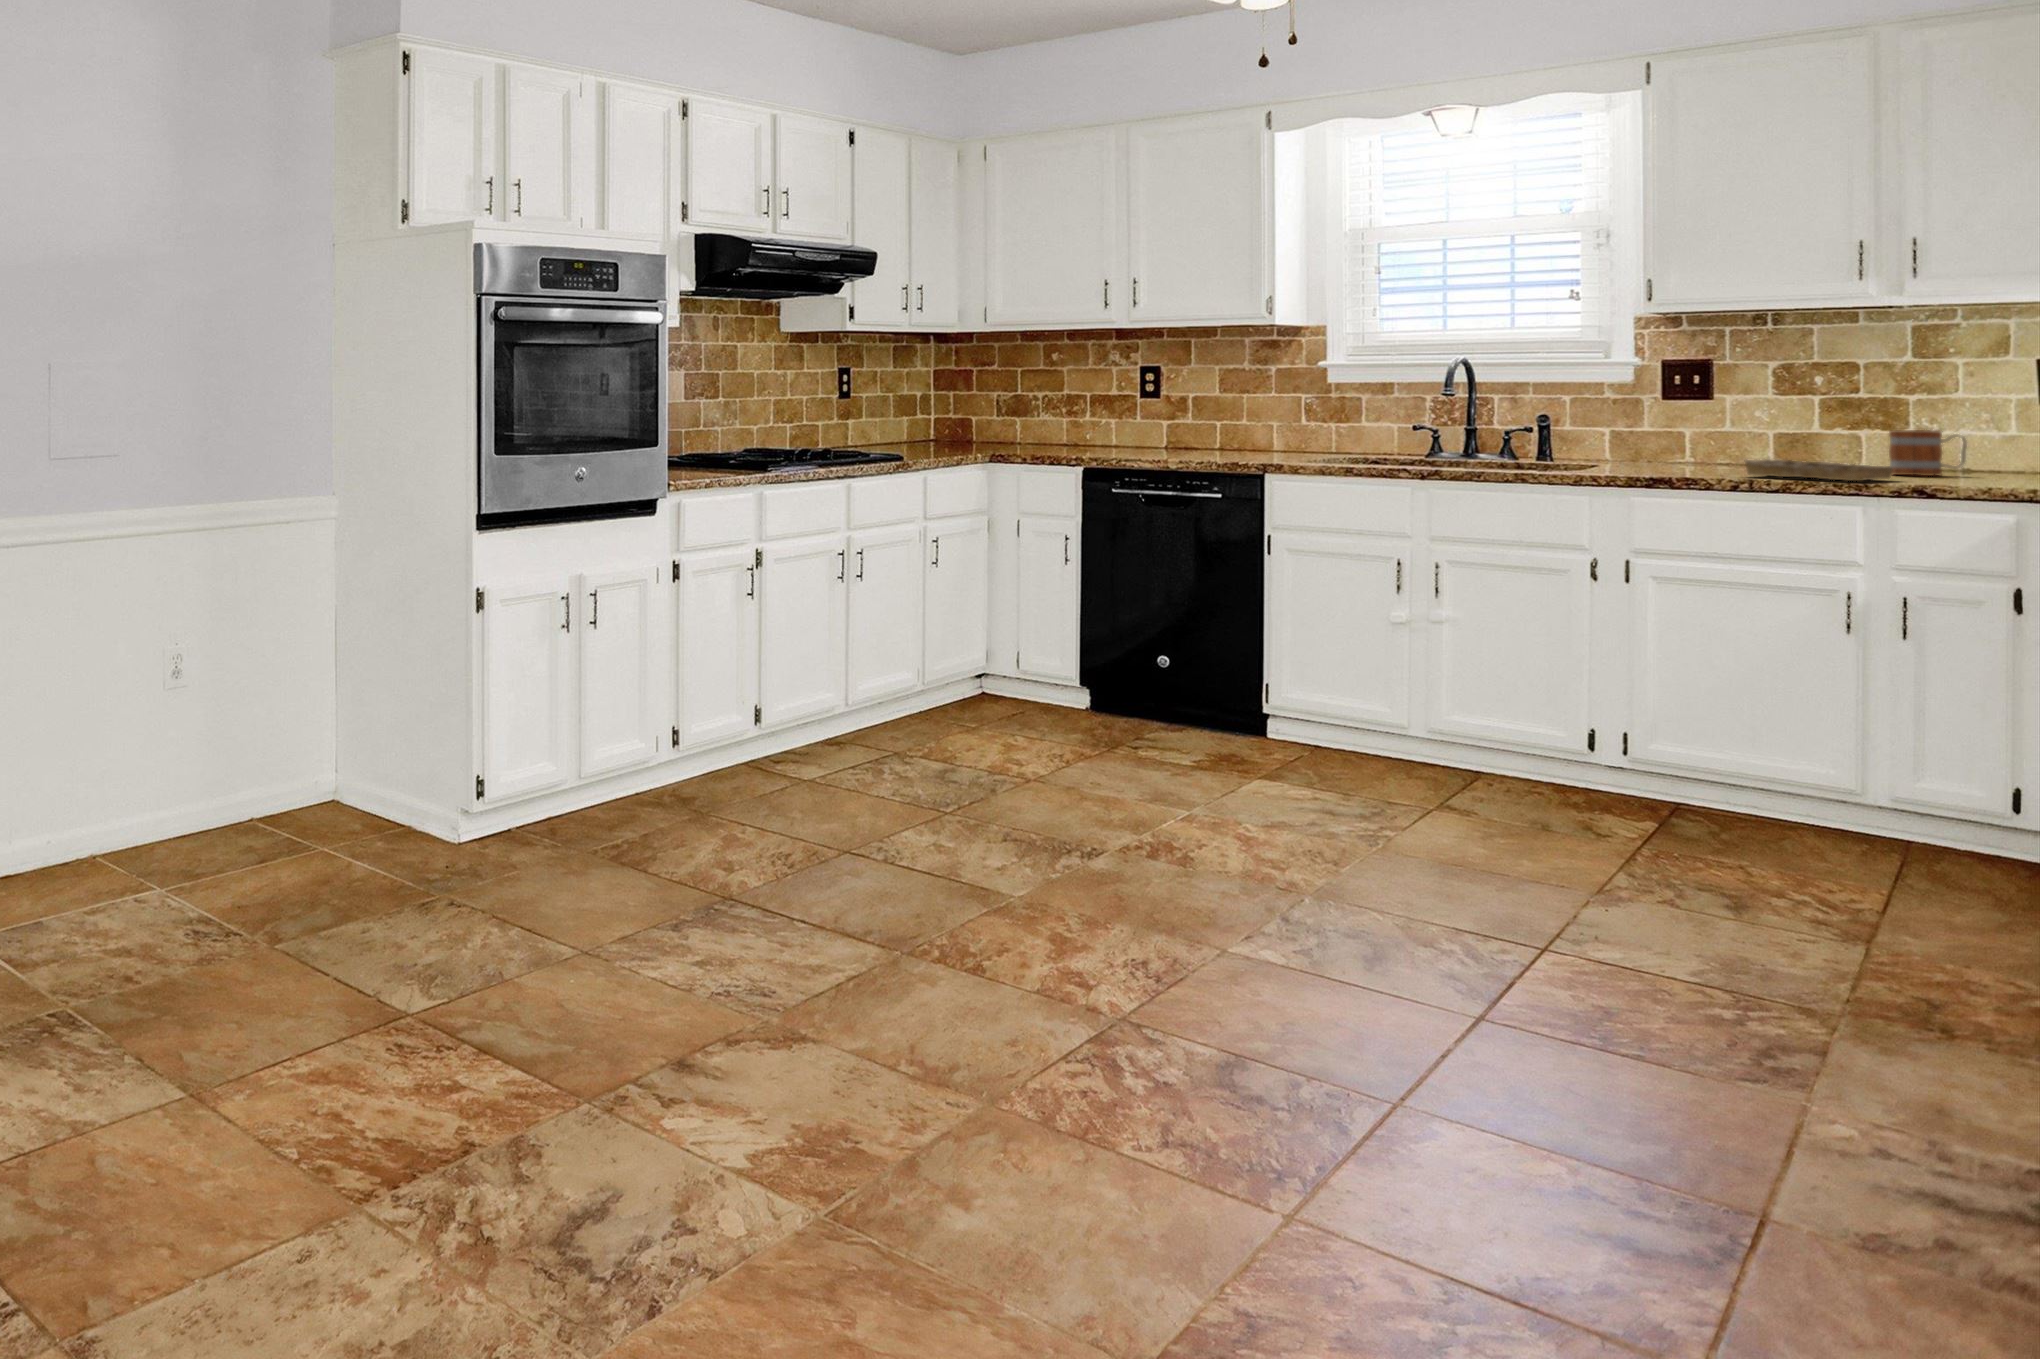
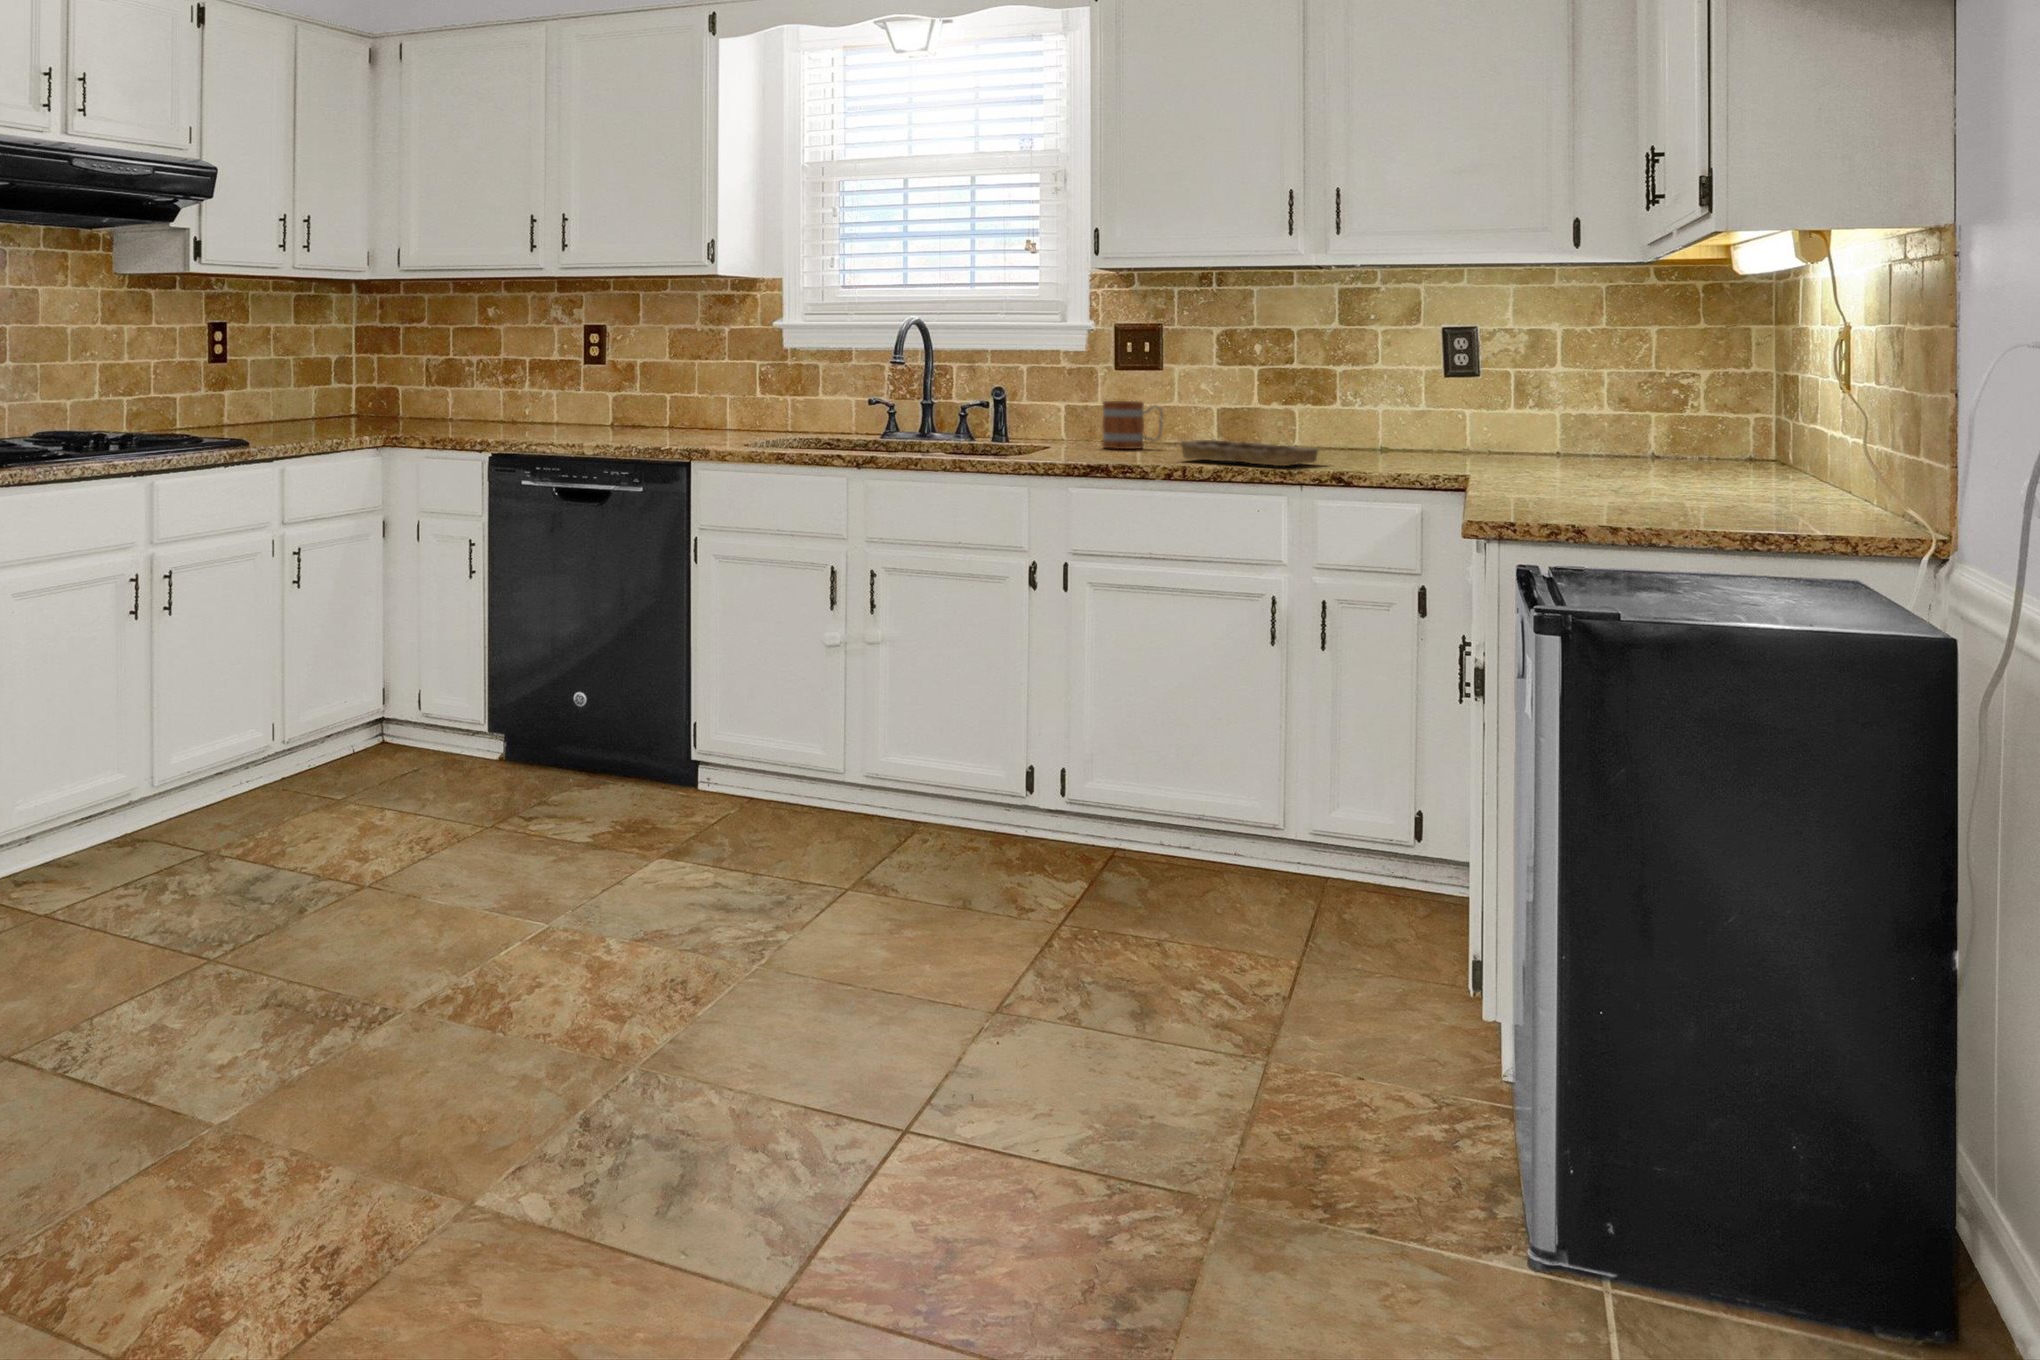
mug: present [1889,430,1967,476] -> present [1102,401,1163,449]

